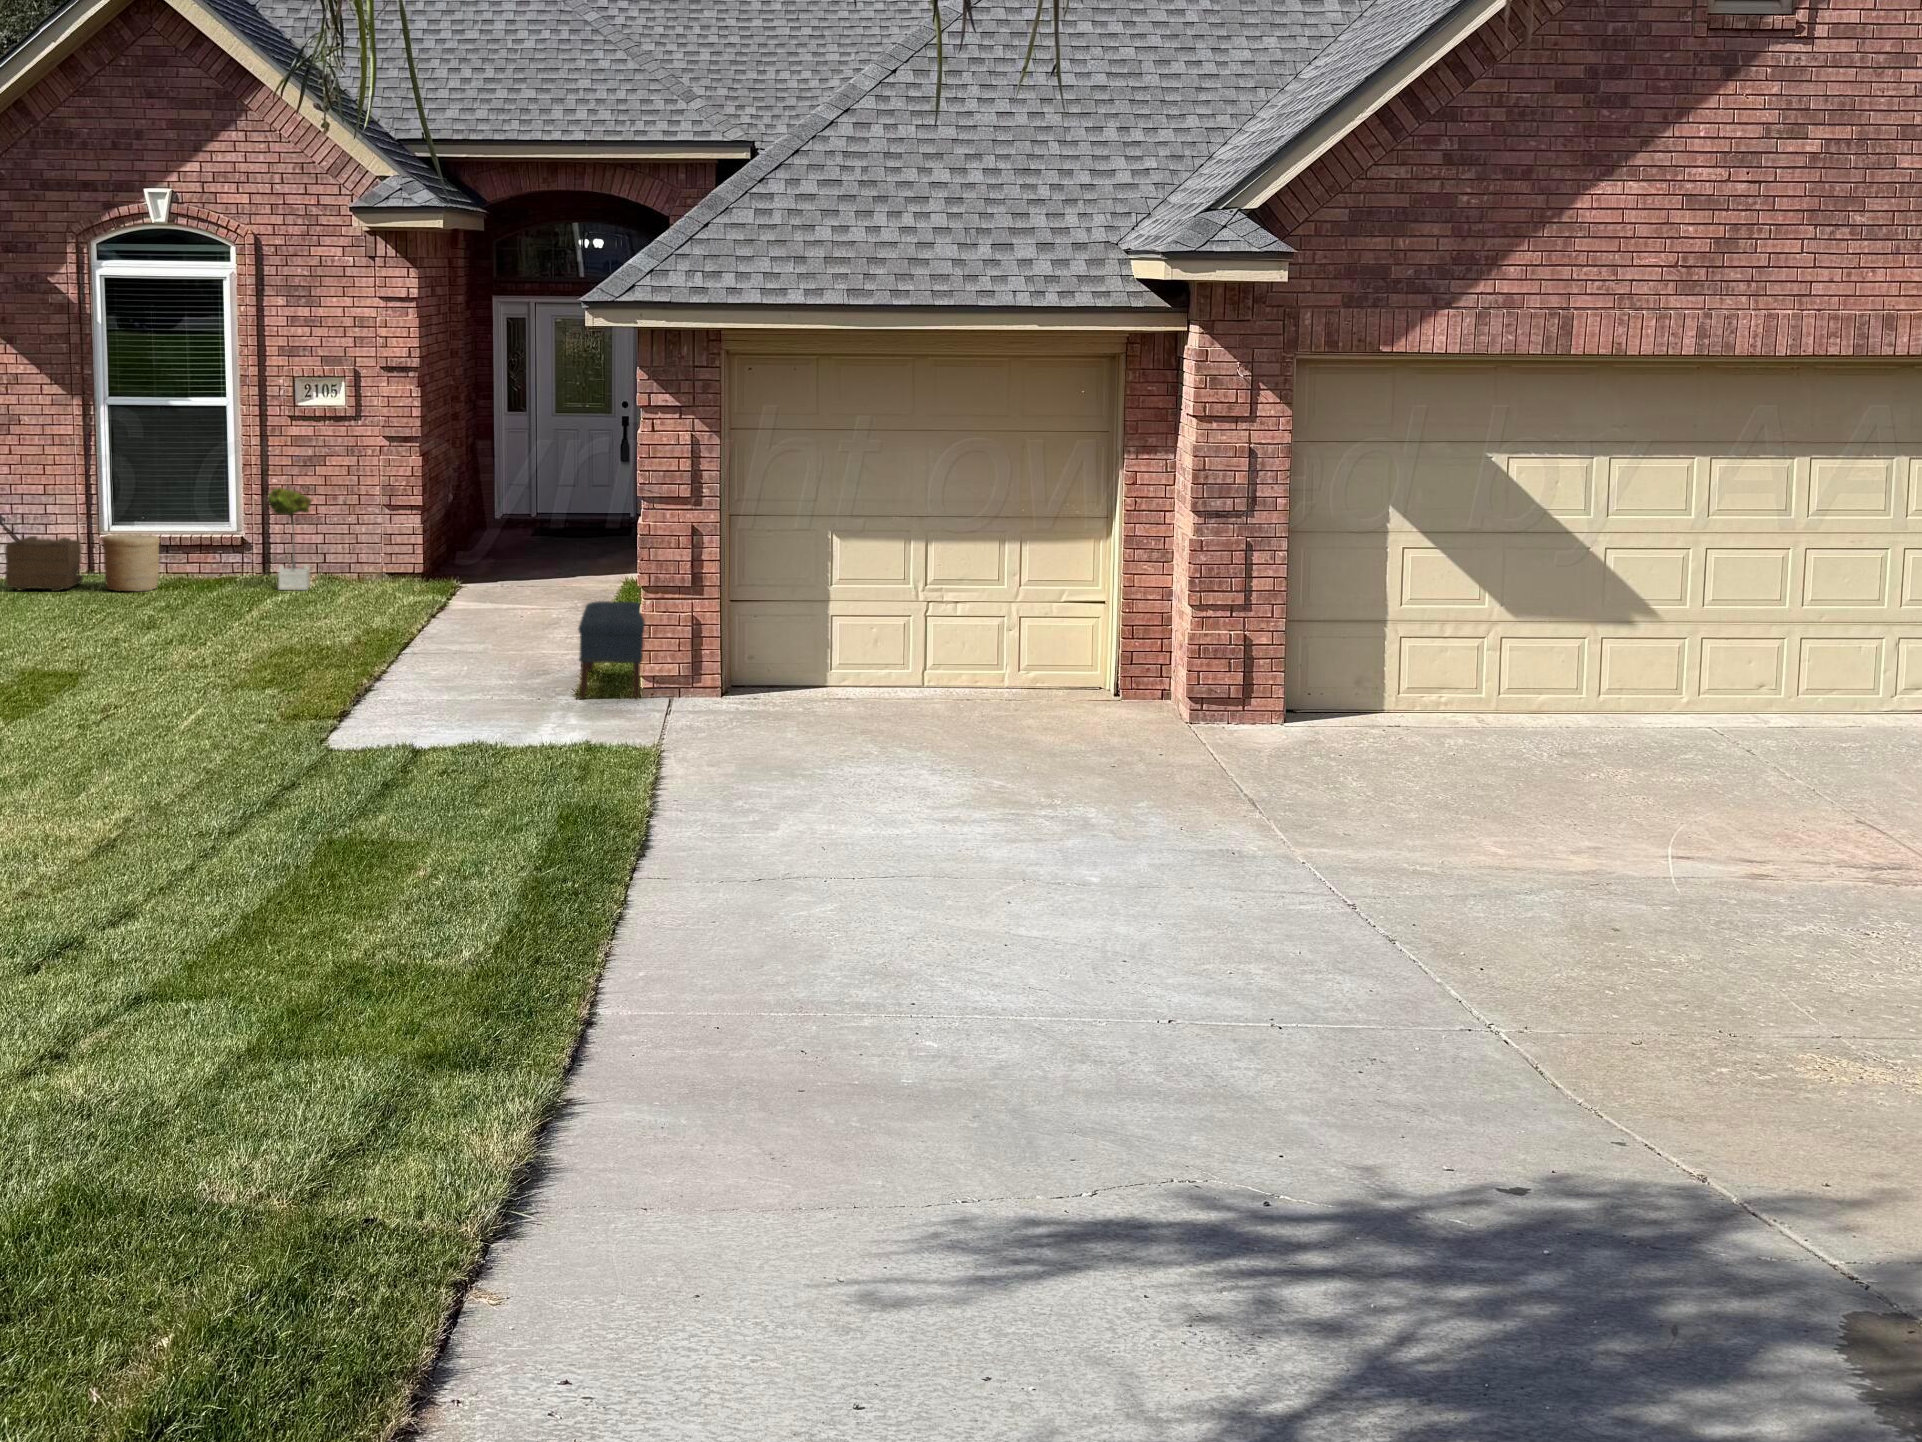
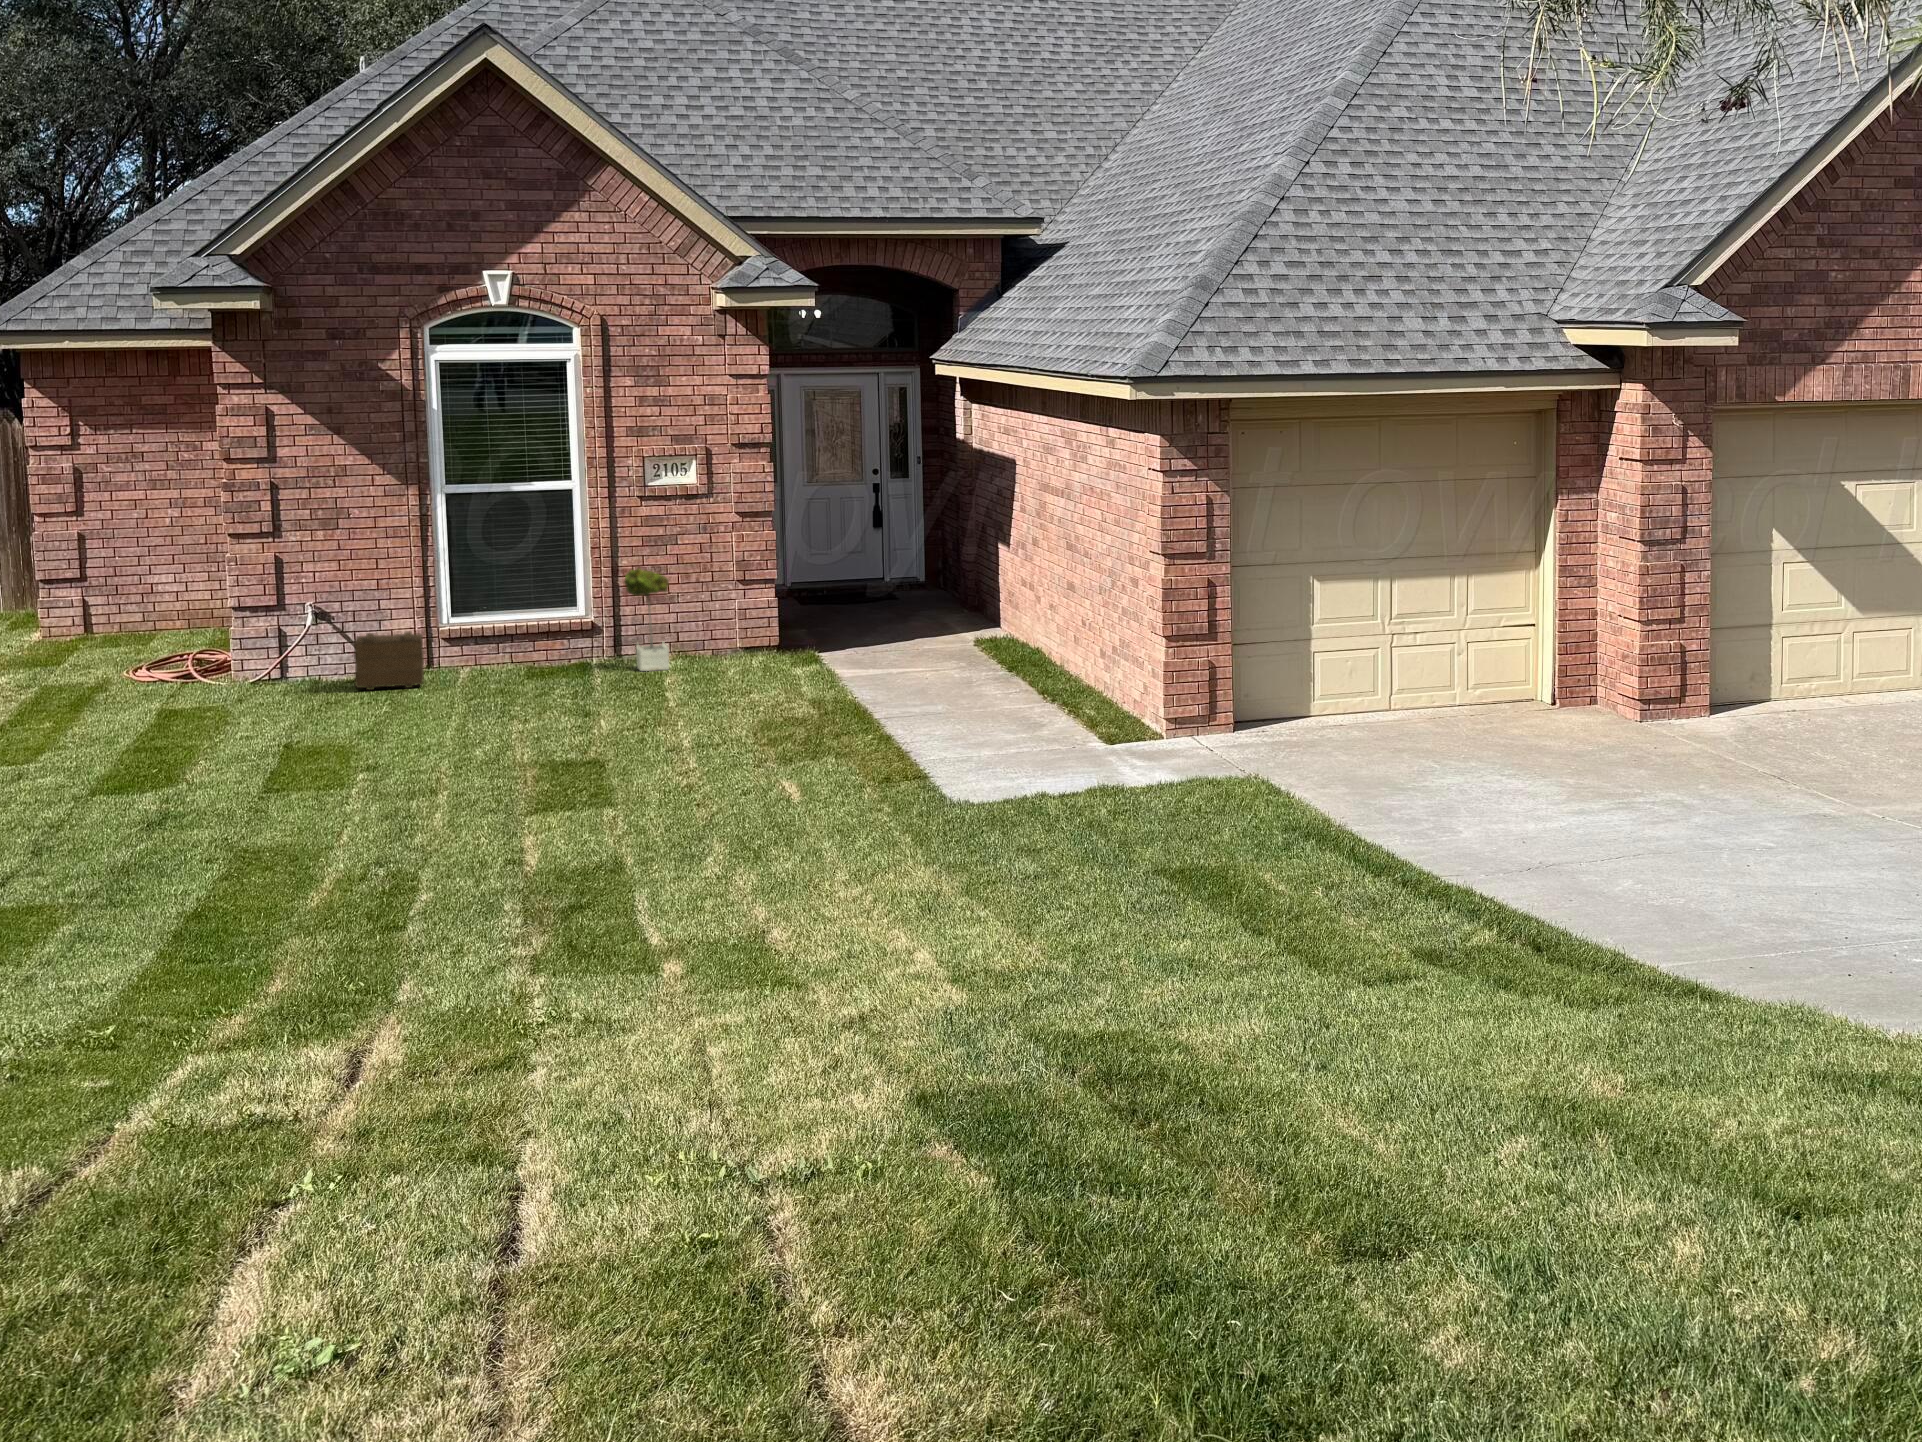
woven basket: present [102,534,160,591] -> none [454,624,513,684]
bench: present [578,601,645,698] -> none [1064,655,1164,747]

